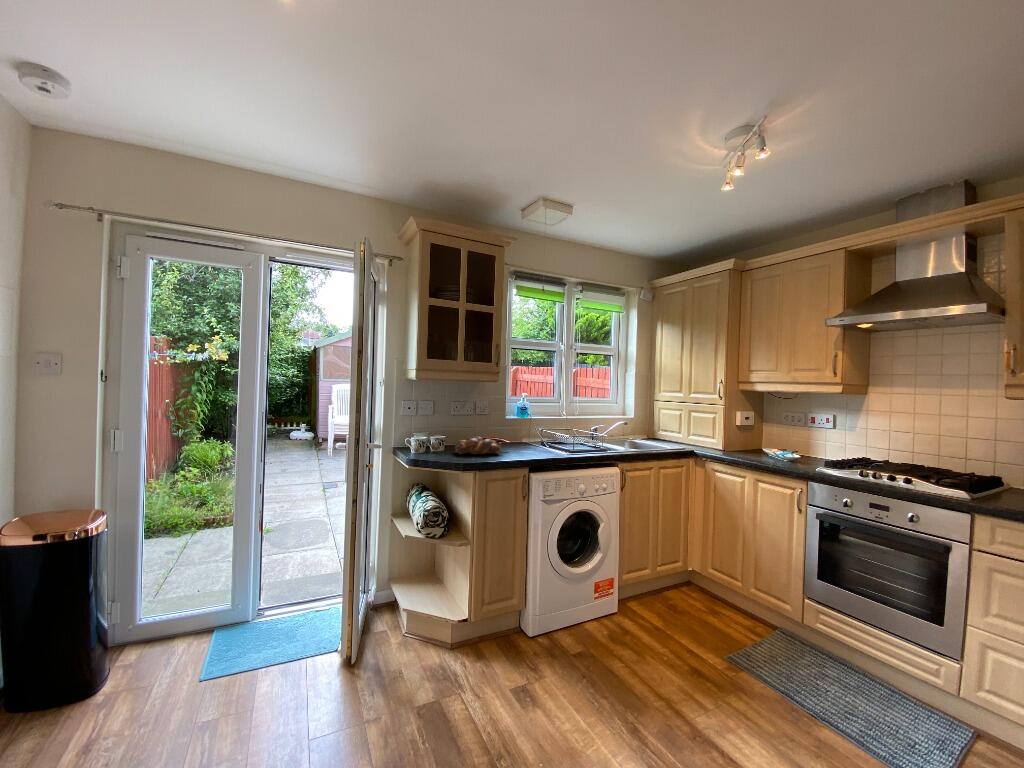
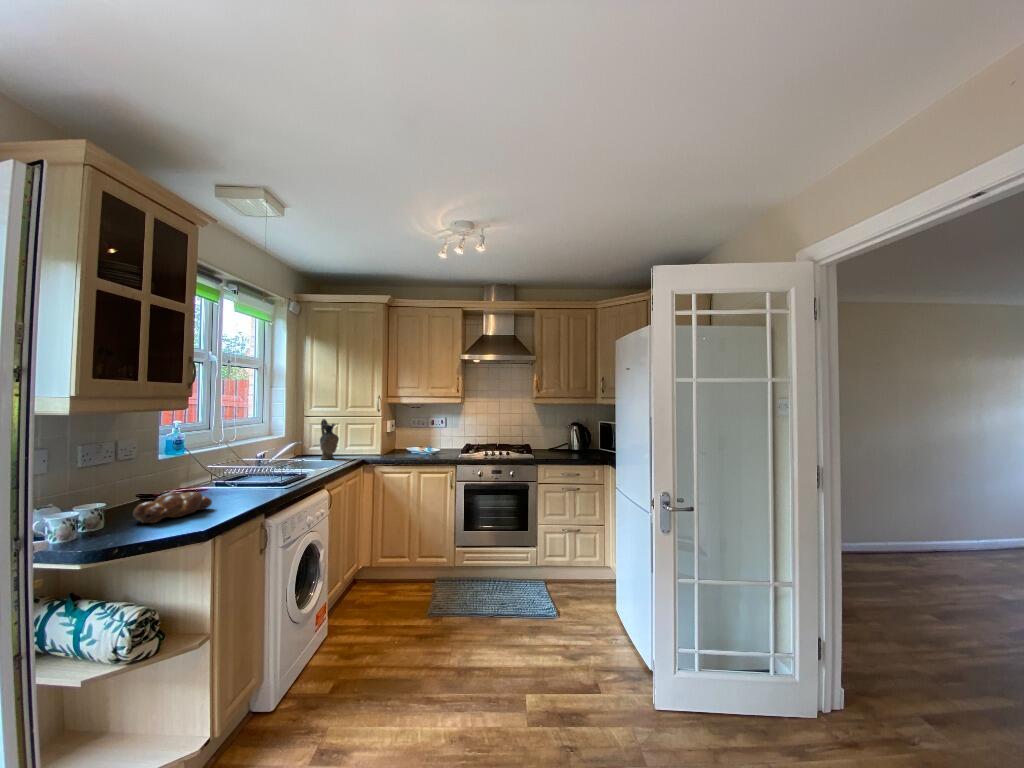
ceramic pitcher: none [657,404,675,445] -> present [320,419,339,460]

